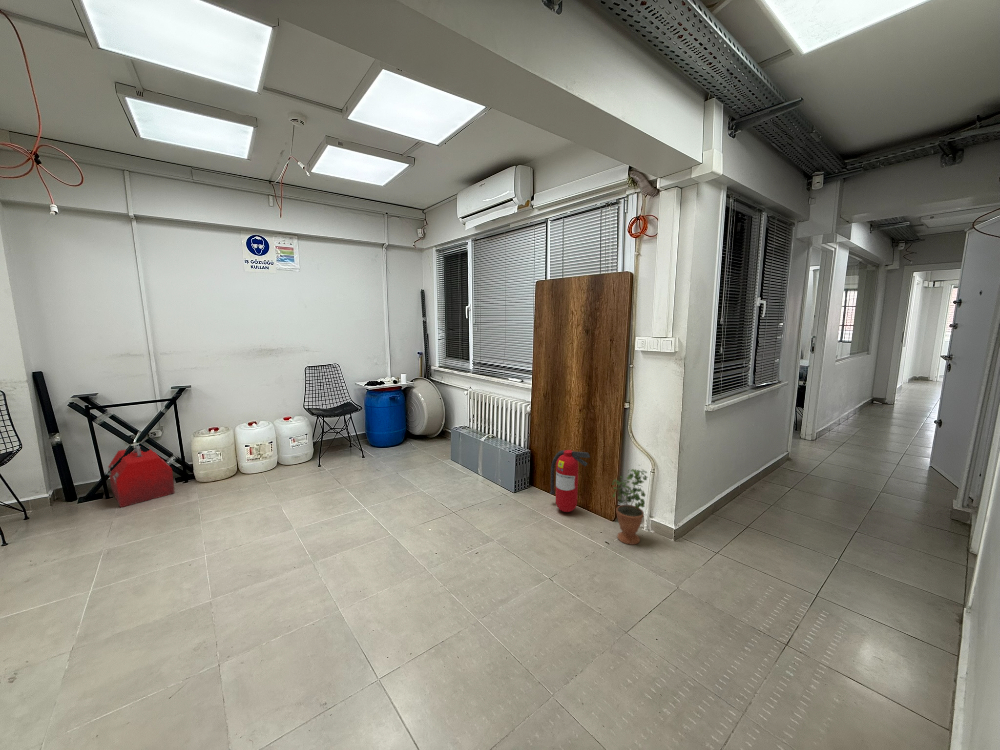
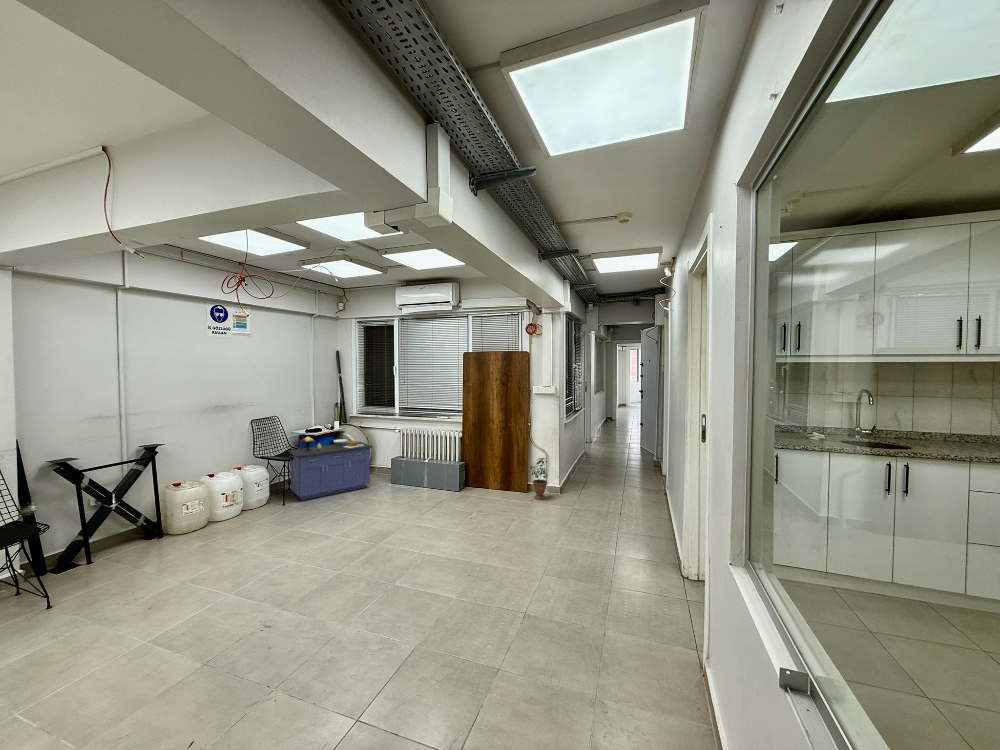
storage cabinet: none [329,390,423,463] -> present [288,437,372,500]
toolbox: present [108,445,175,507] -> none [72,504,165,564]
fire extinguisher: present [550,450,590,512] -> none [486,454,513,494]

